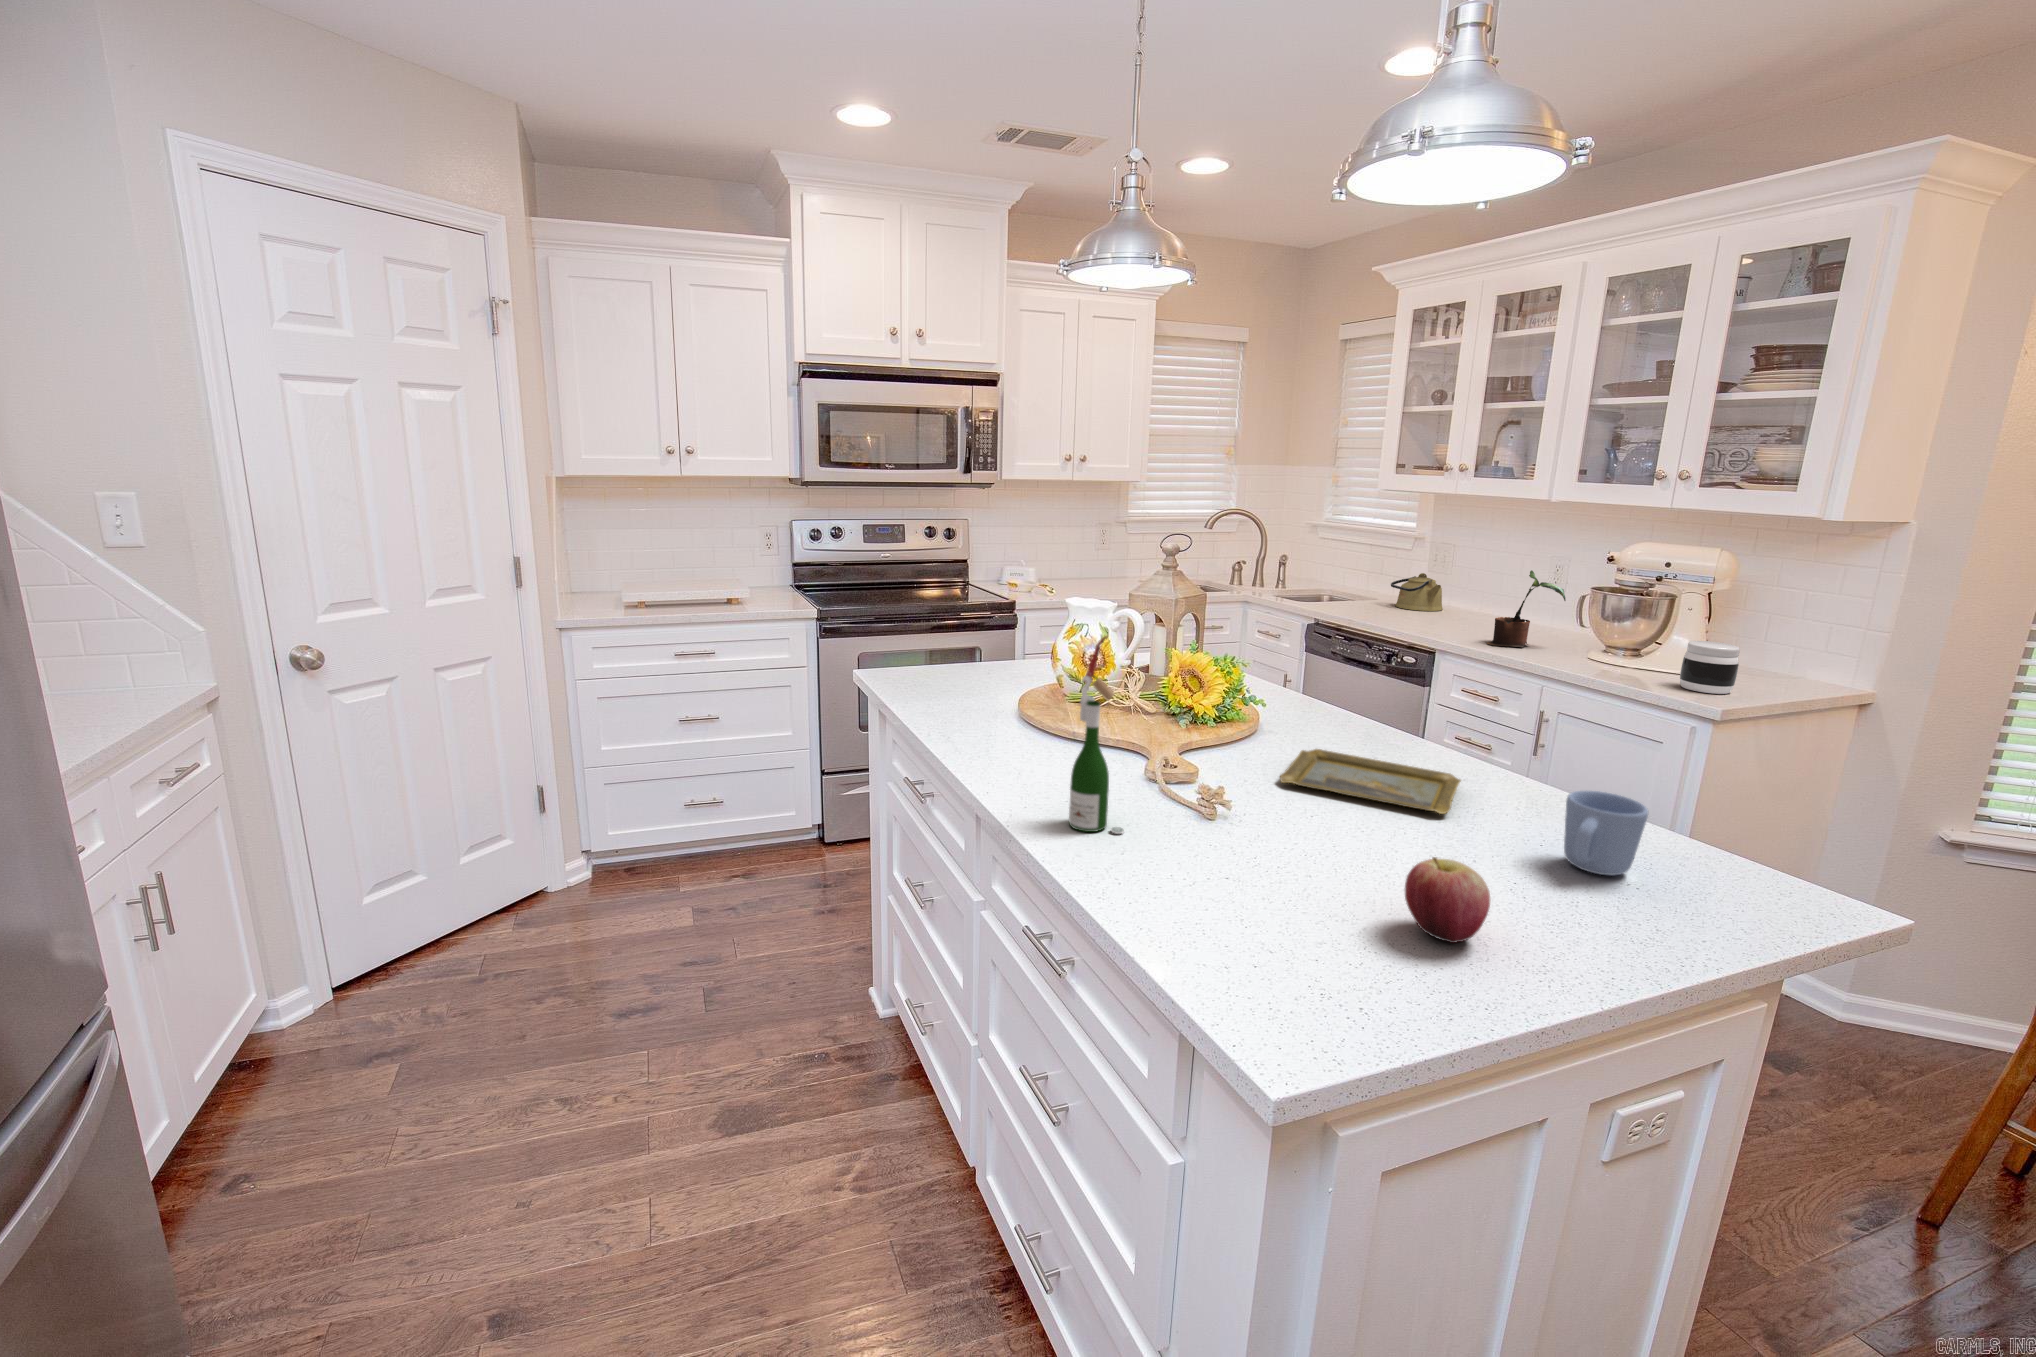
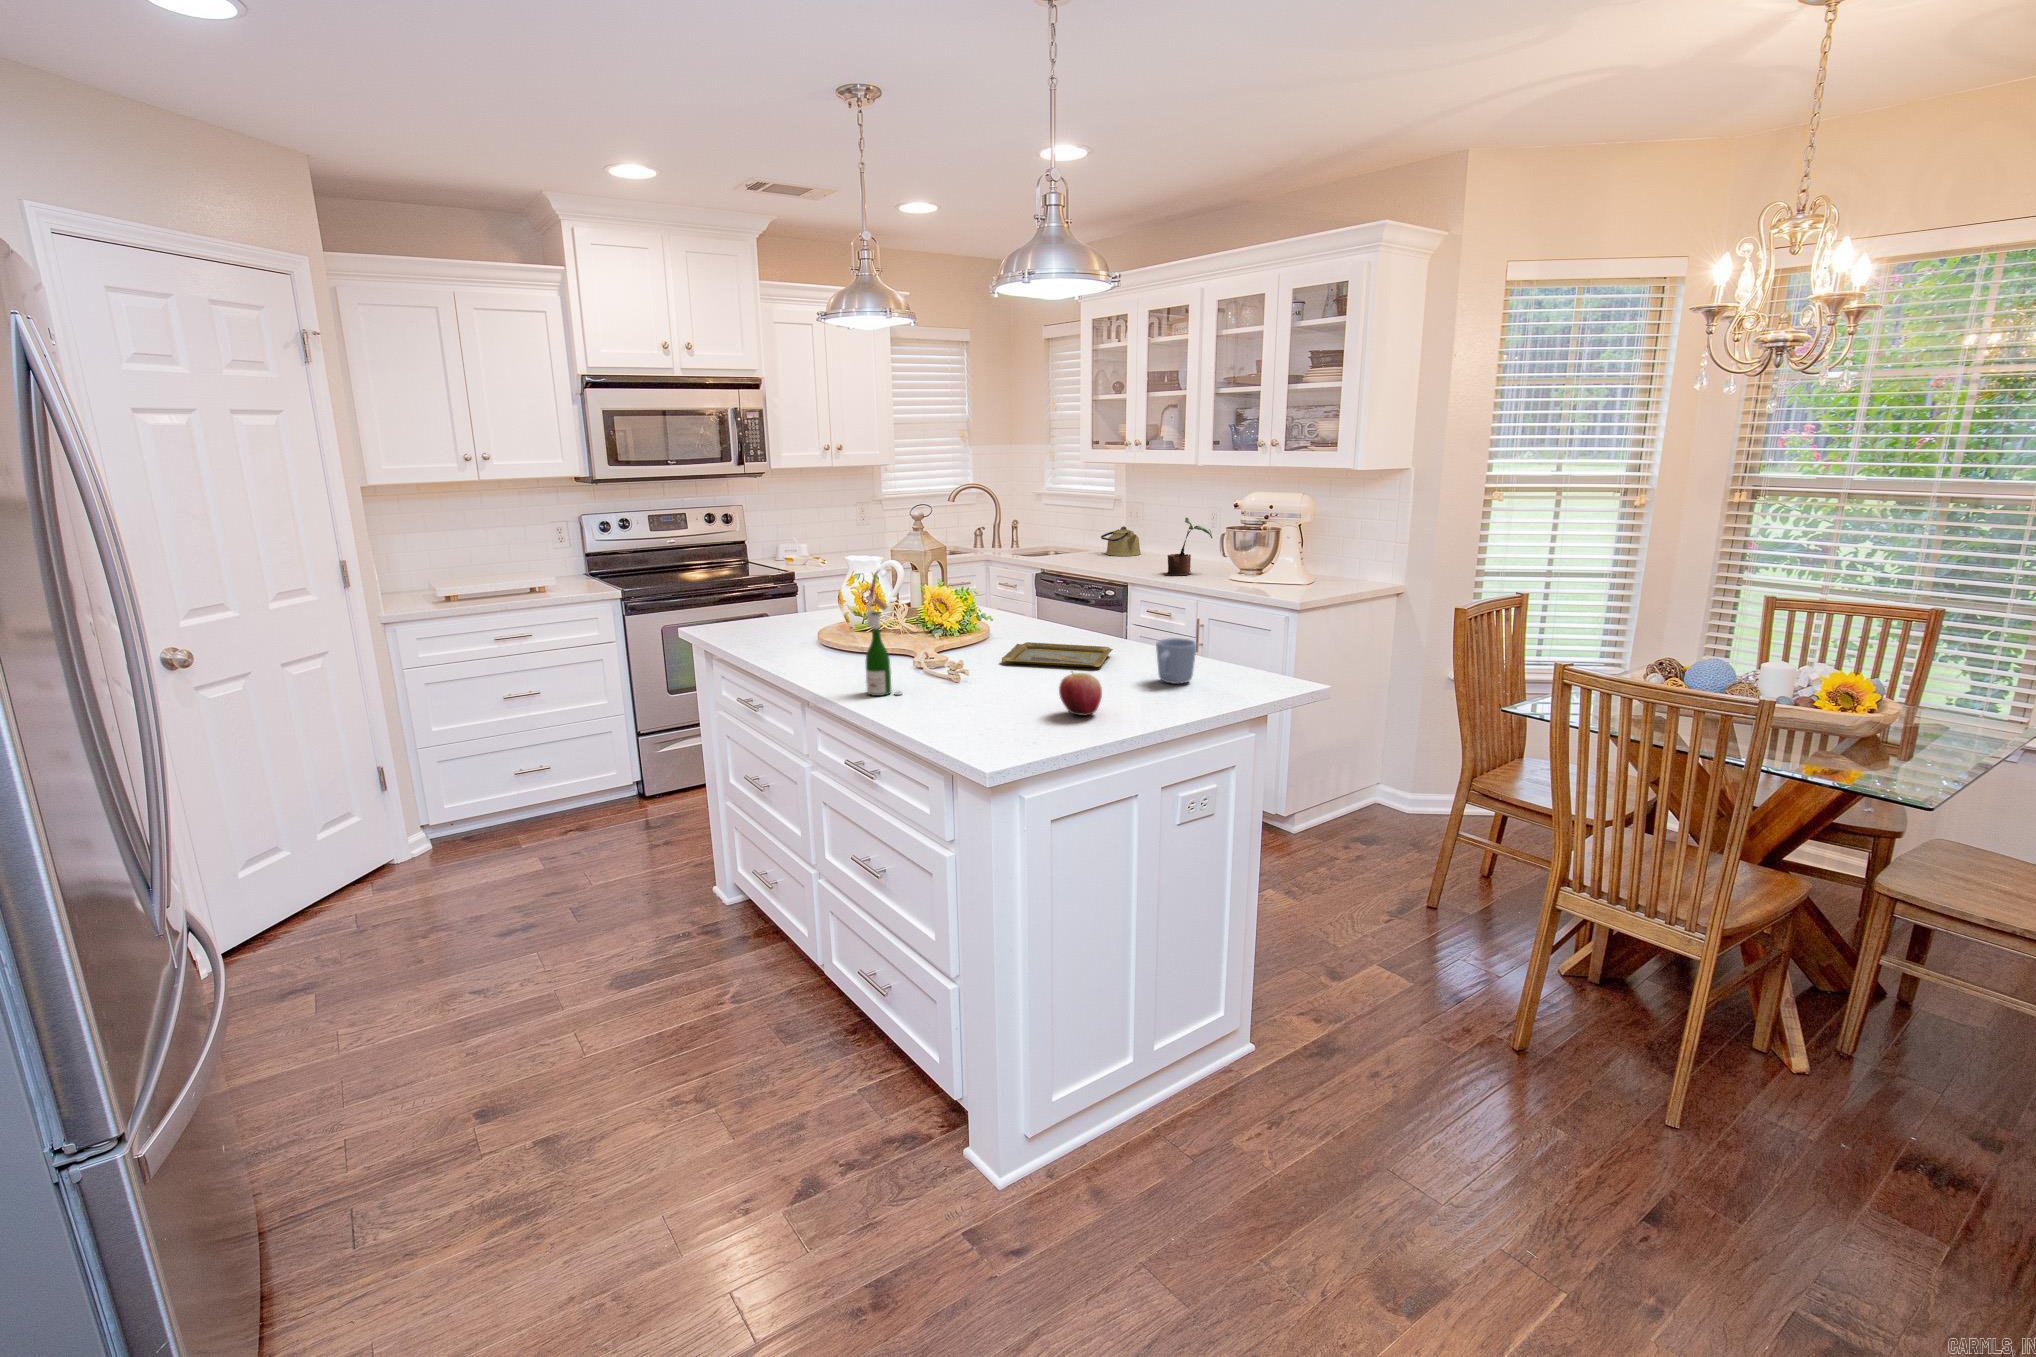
jar: present [1680,641,1740,694] -> none [1277,558,1309,593]

